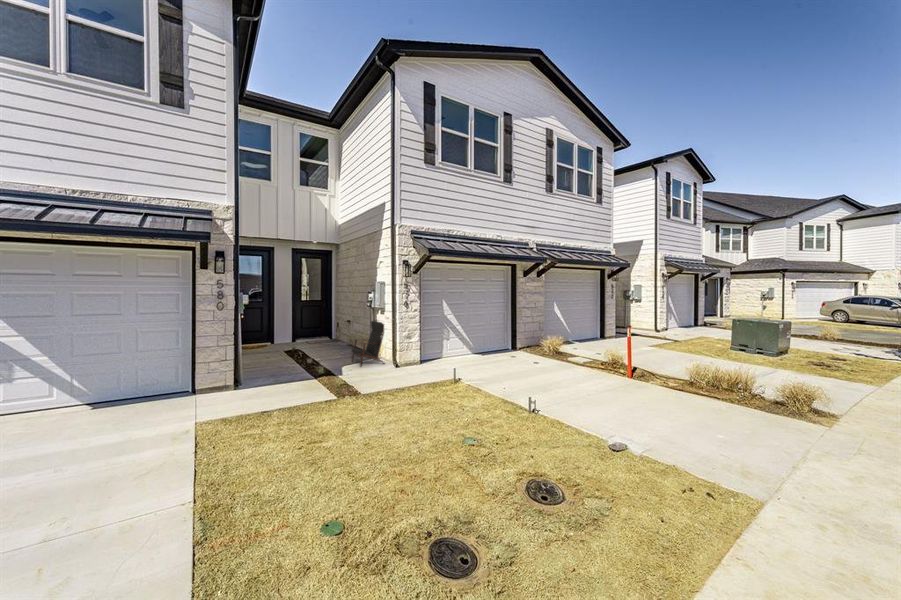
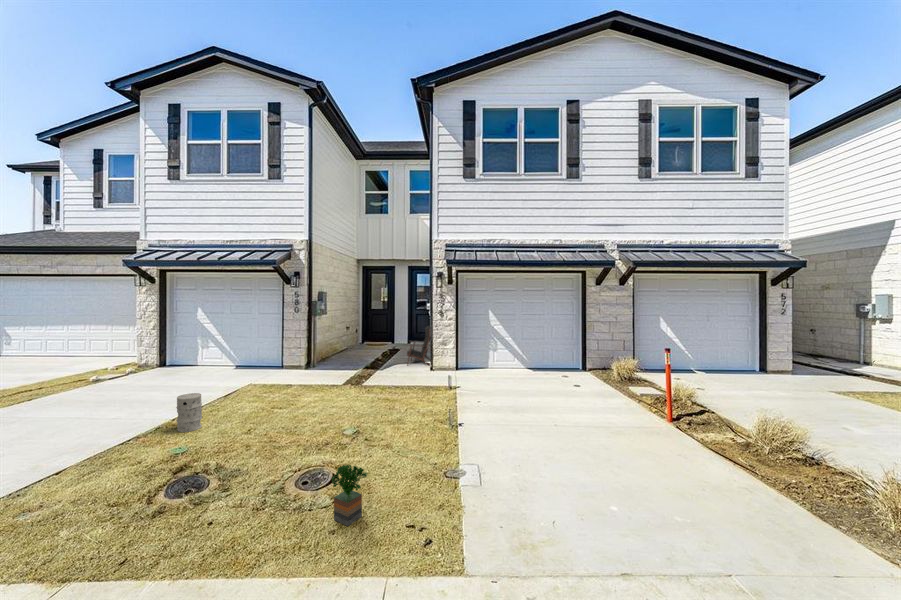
trash can: none [212,447,258,526] -> present [176,393,202,432]
potted tree: none [661,459,717,530] -> present [332,465,367,526]

